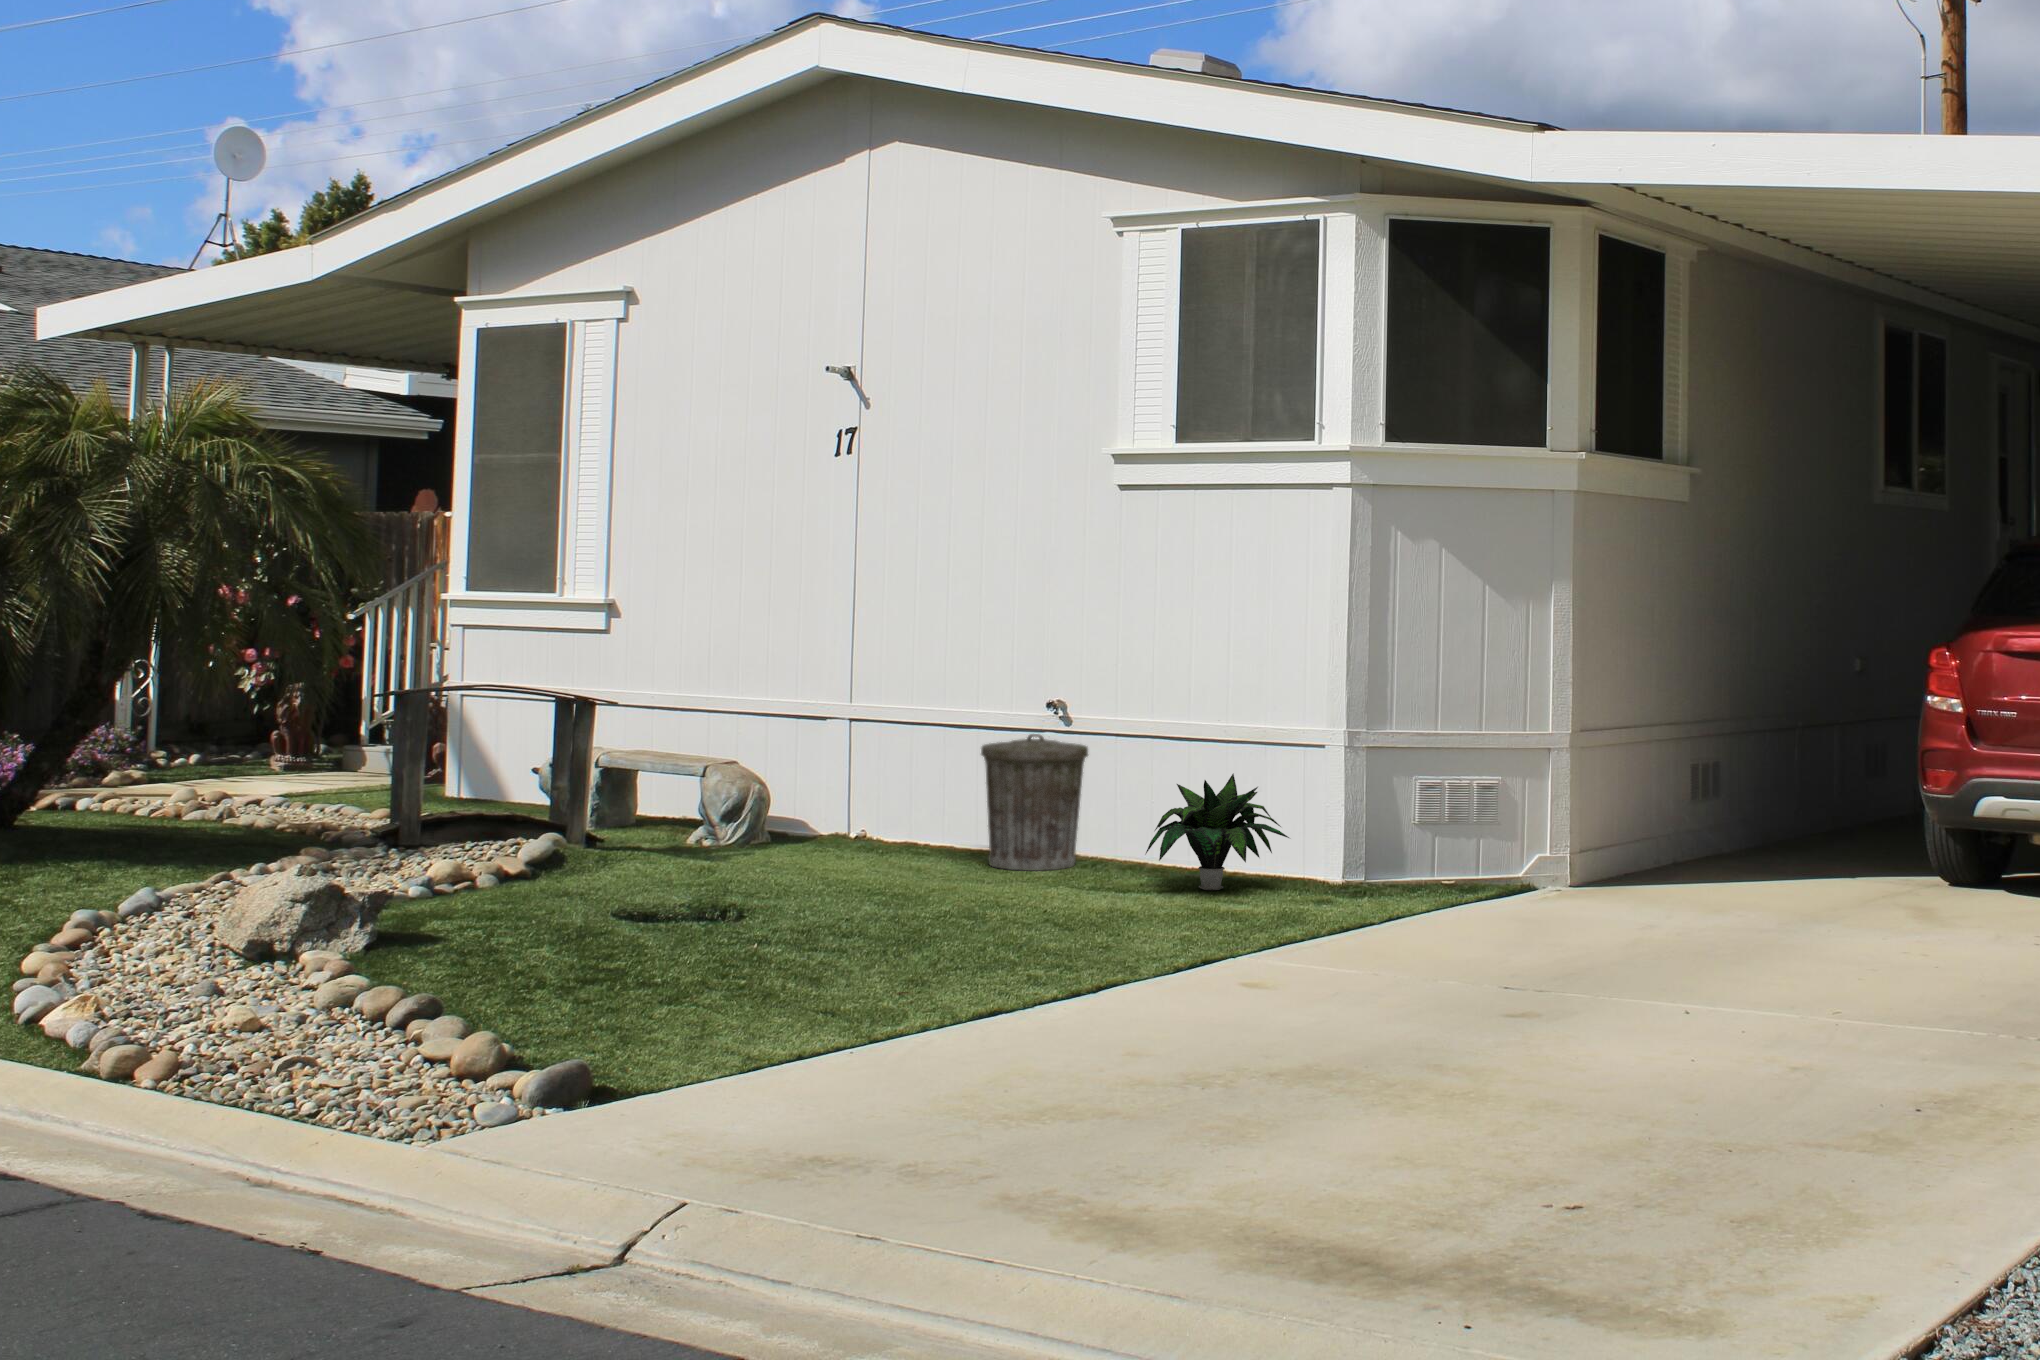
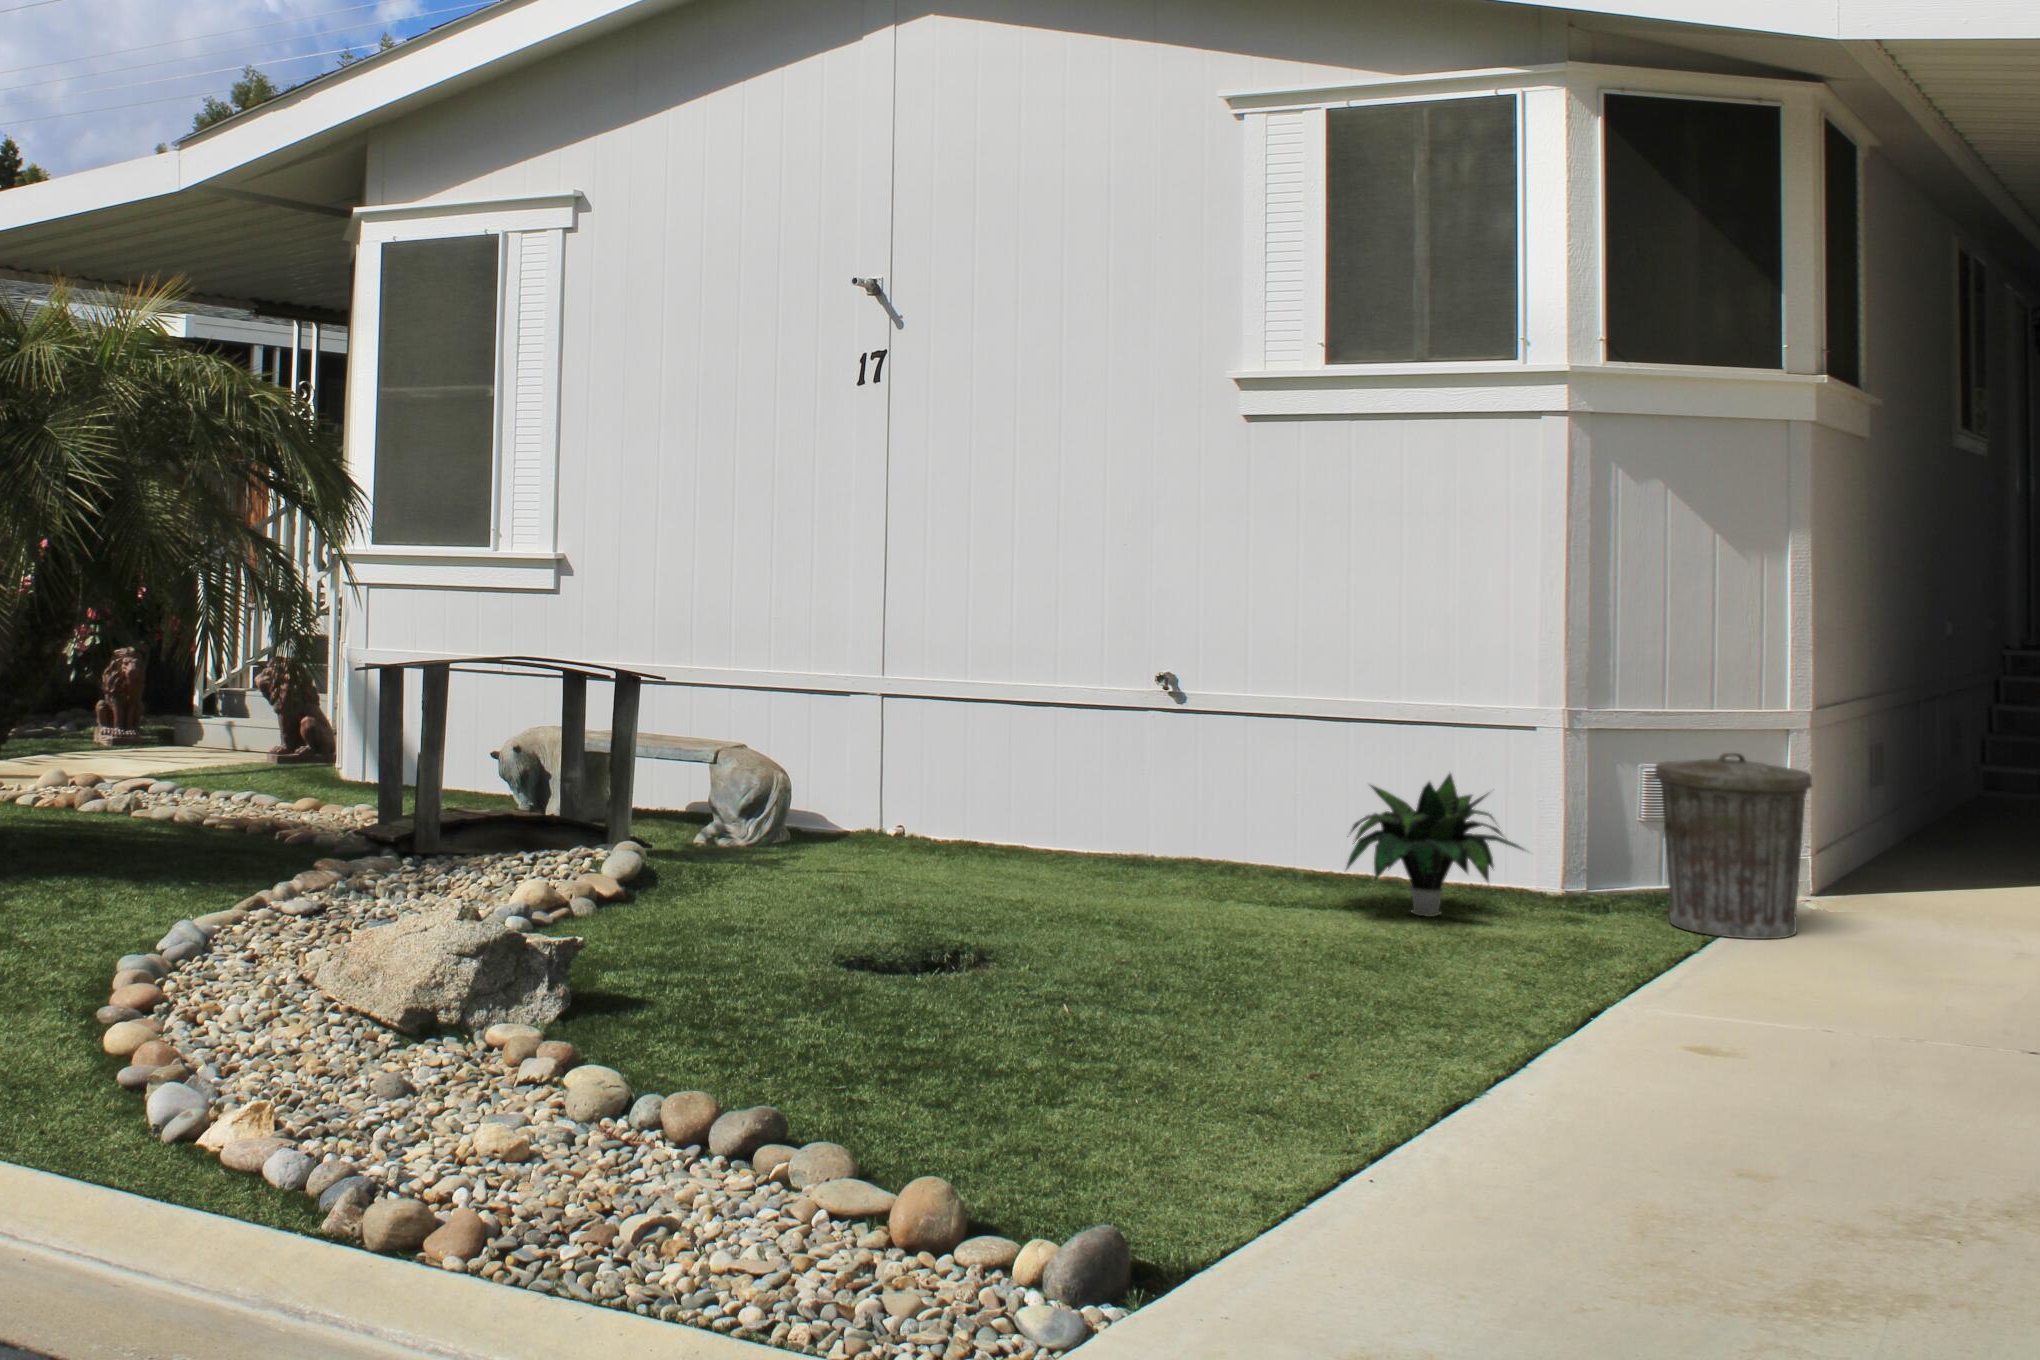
trash can: present [981,734,1088,871] -> present [1655,753,1812,939]

